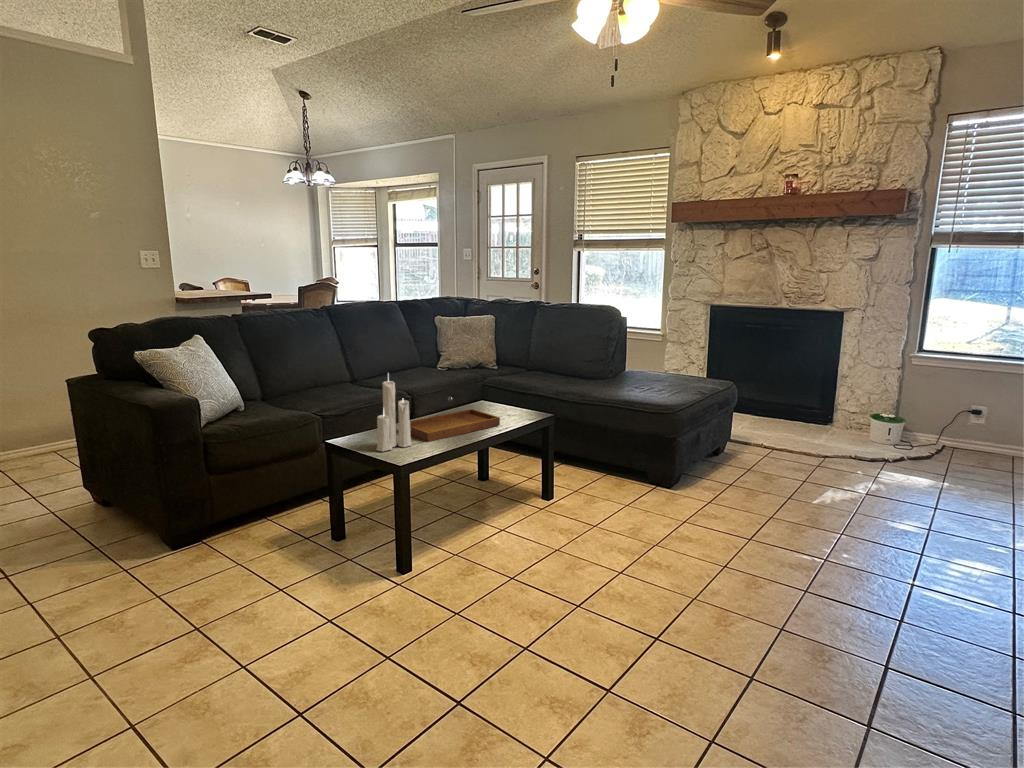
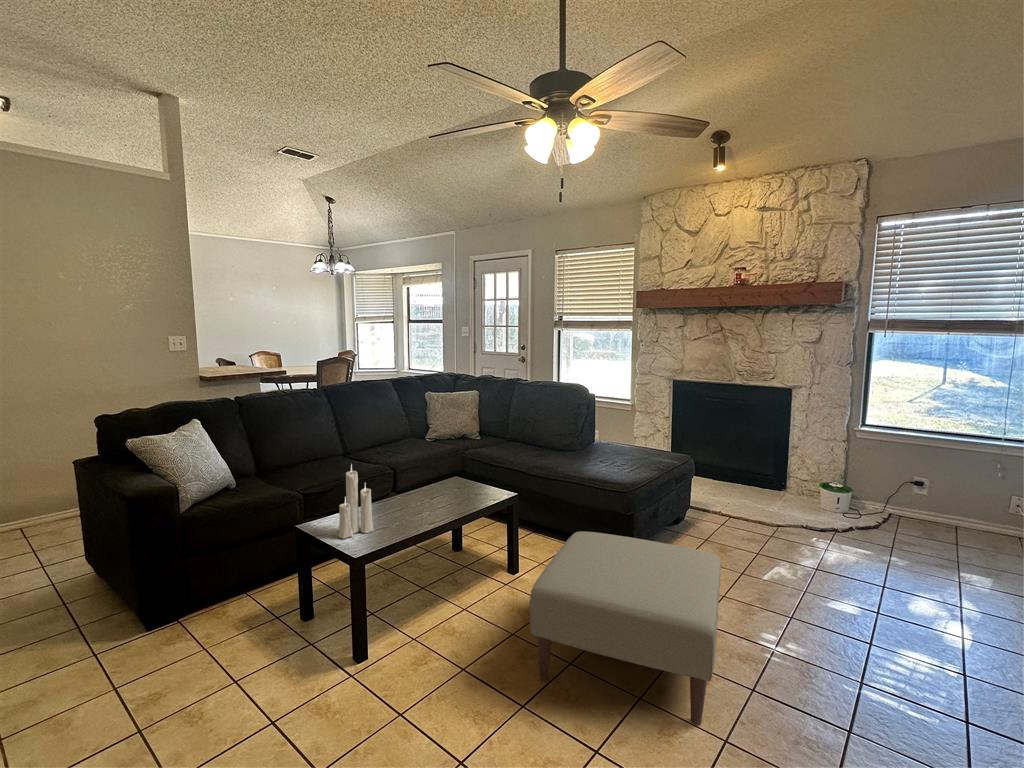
tray: present [410,397,500,442] -> none [369,480,463,526]
ottoman: none [587,449,784,622] -> present [530,531,721,725]

